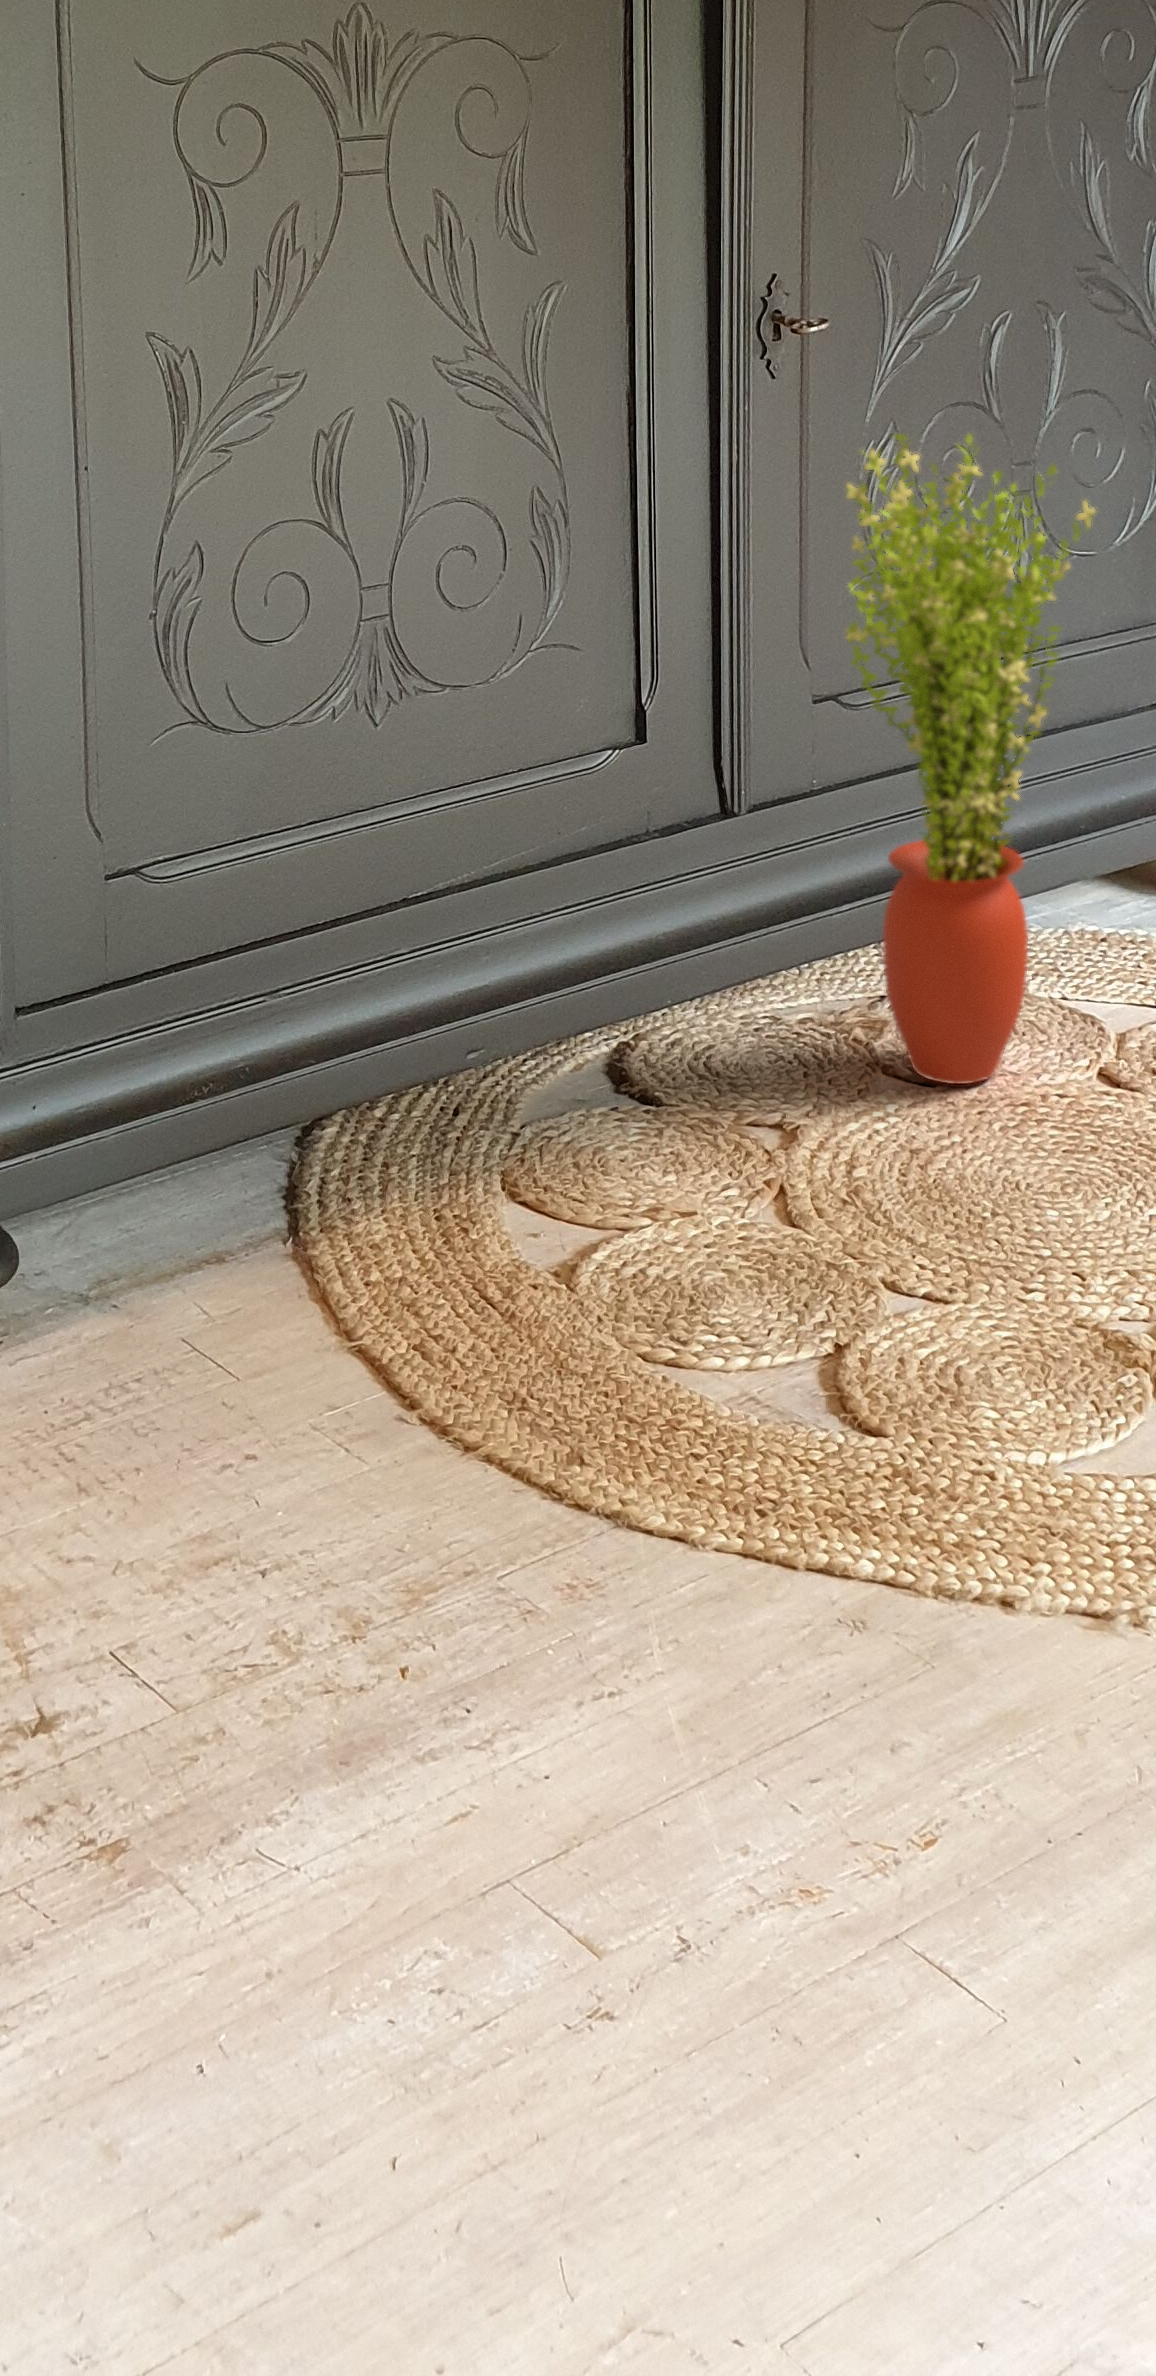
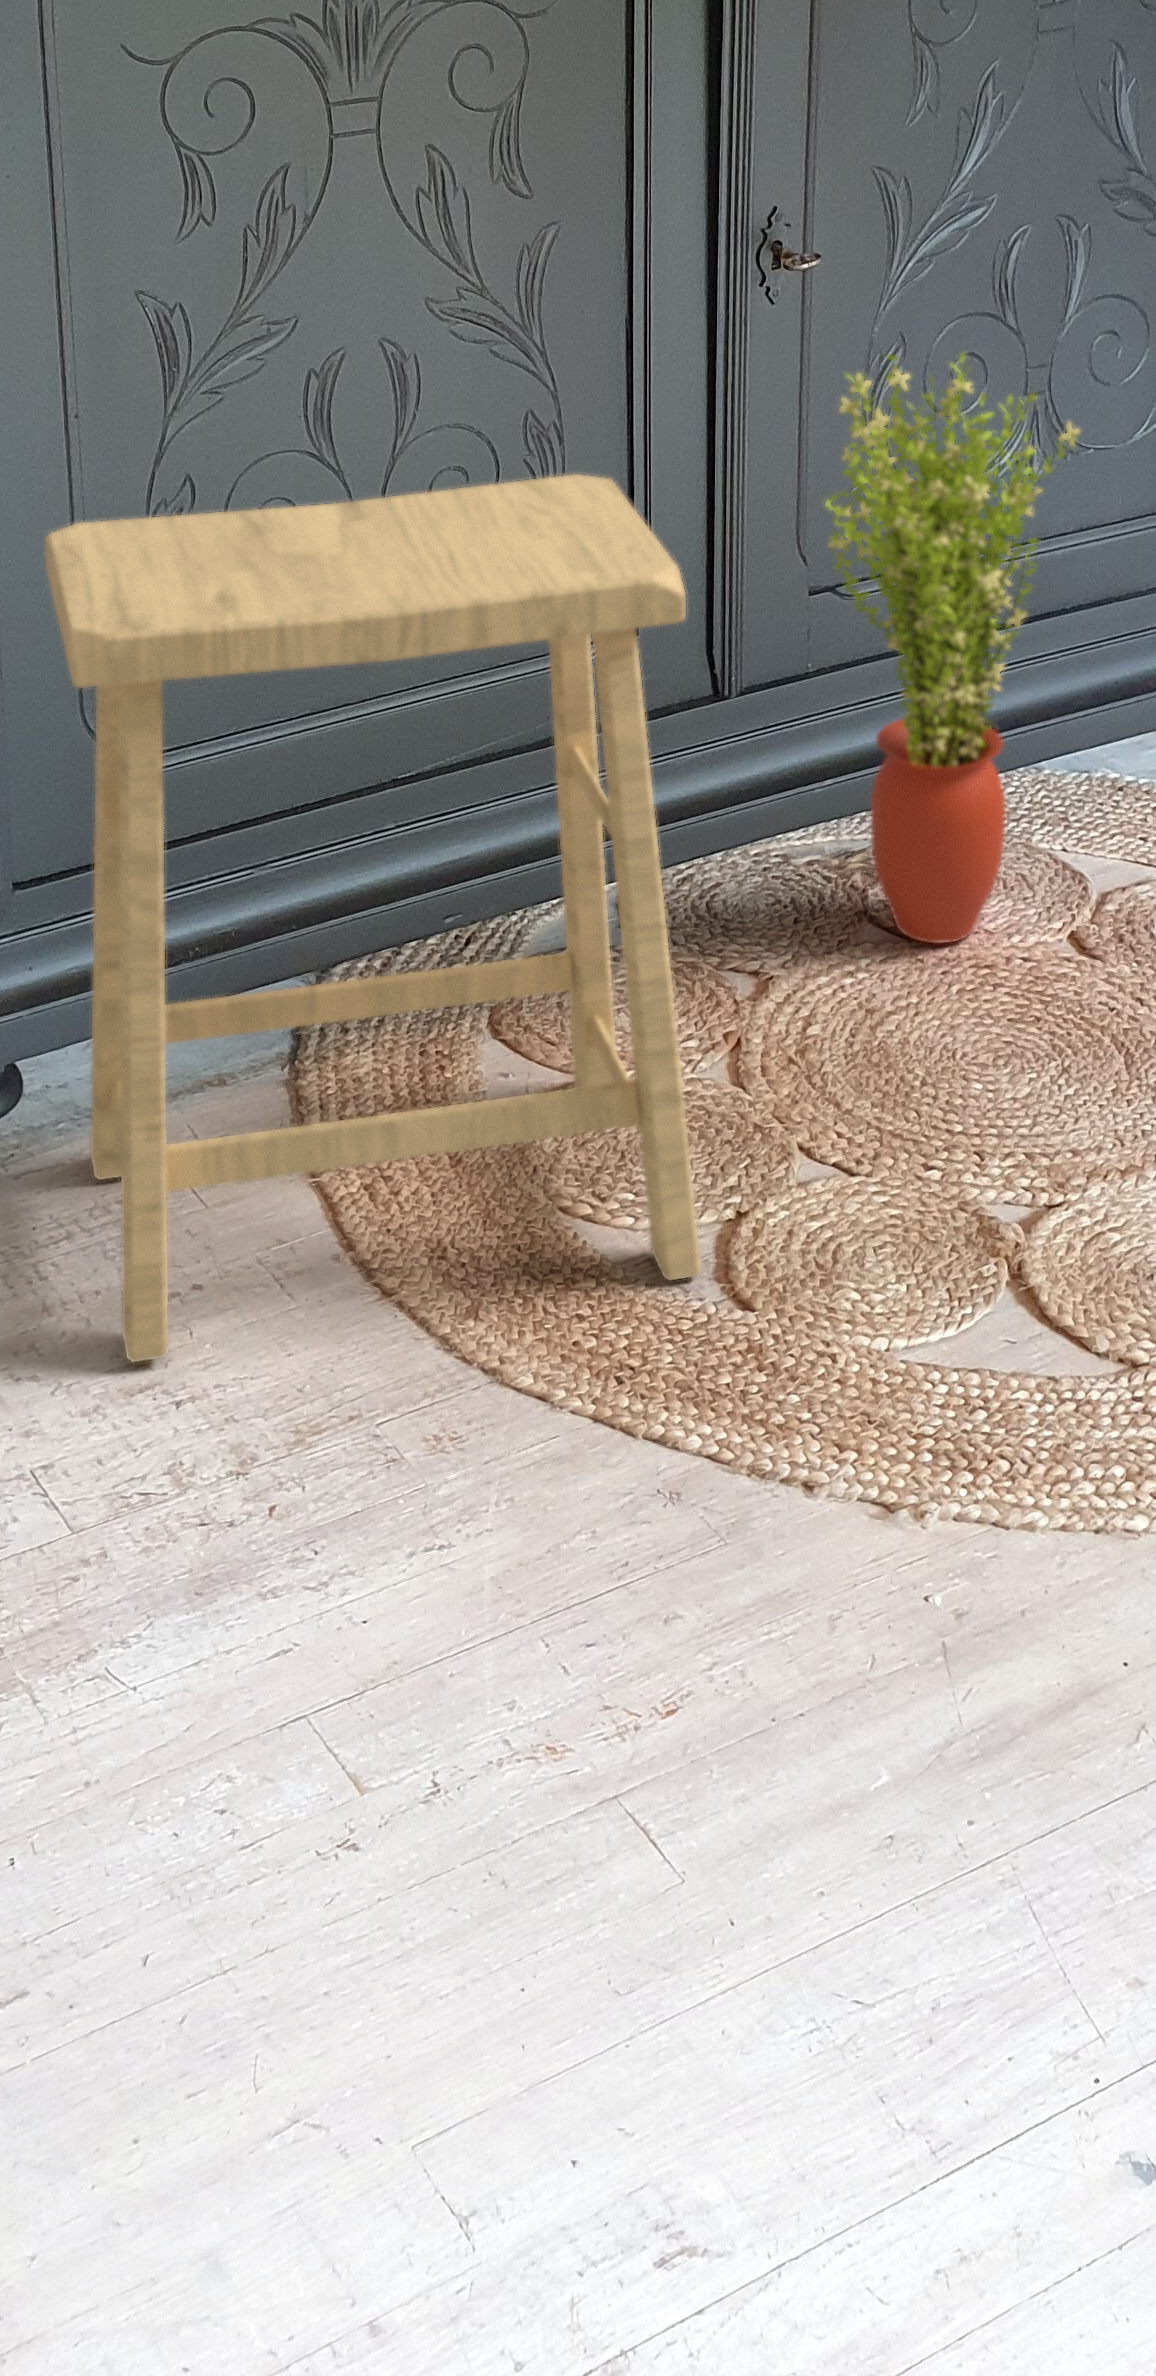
footstool: none [64,525,817,1535] -> present [45,474,702,1362]

